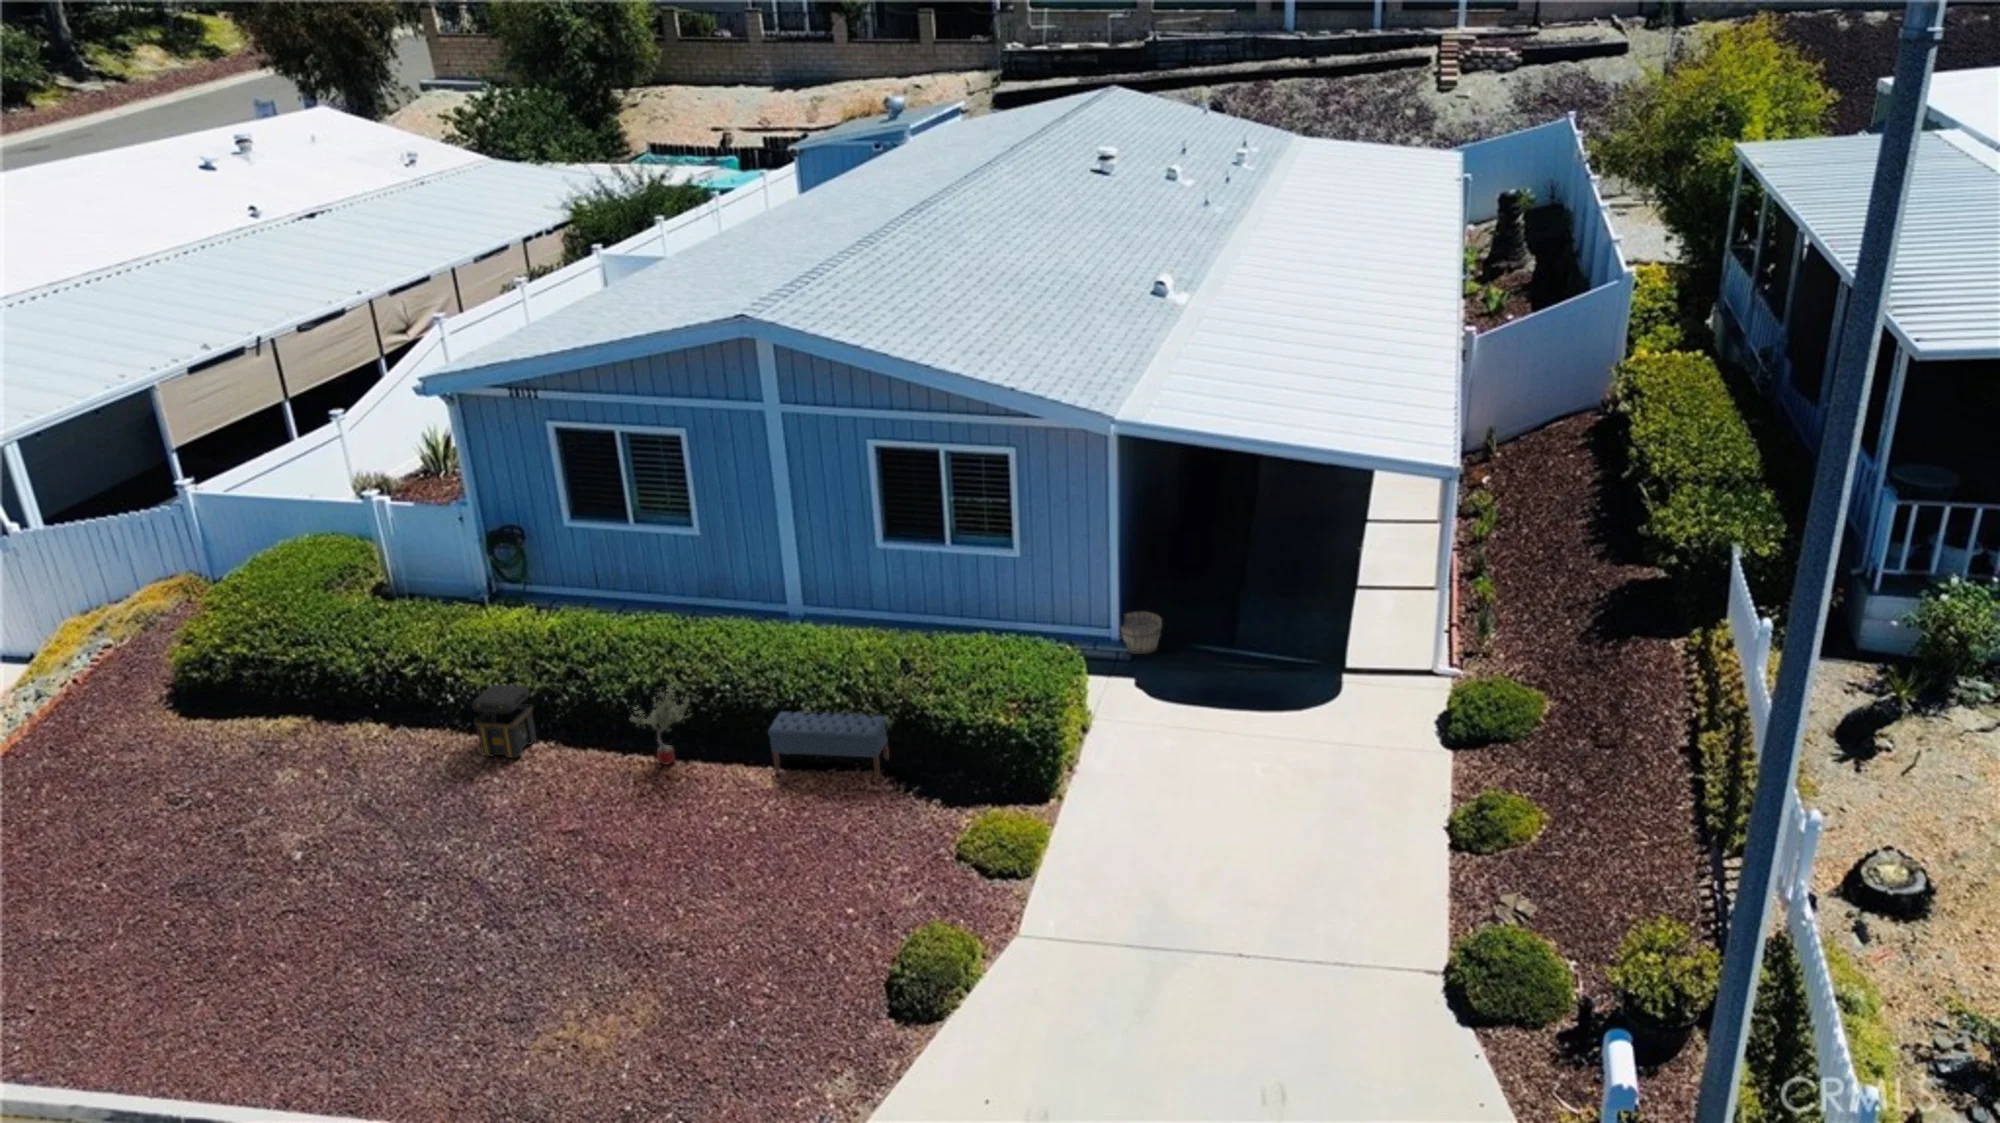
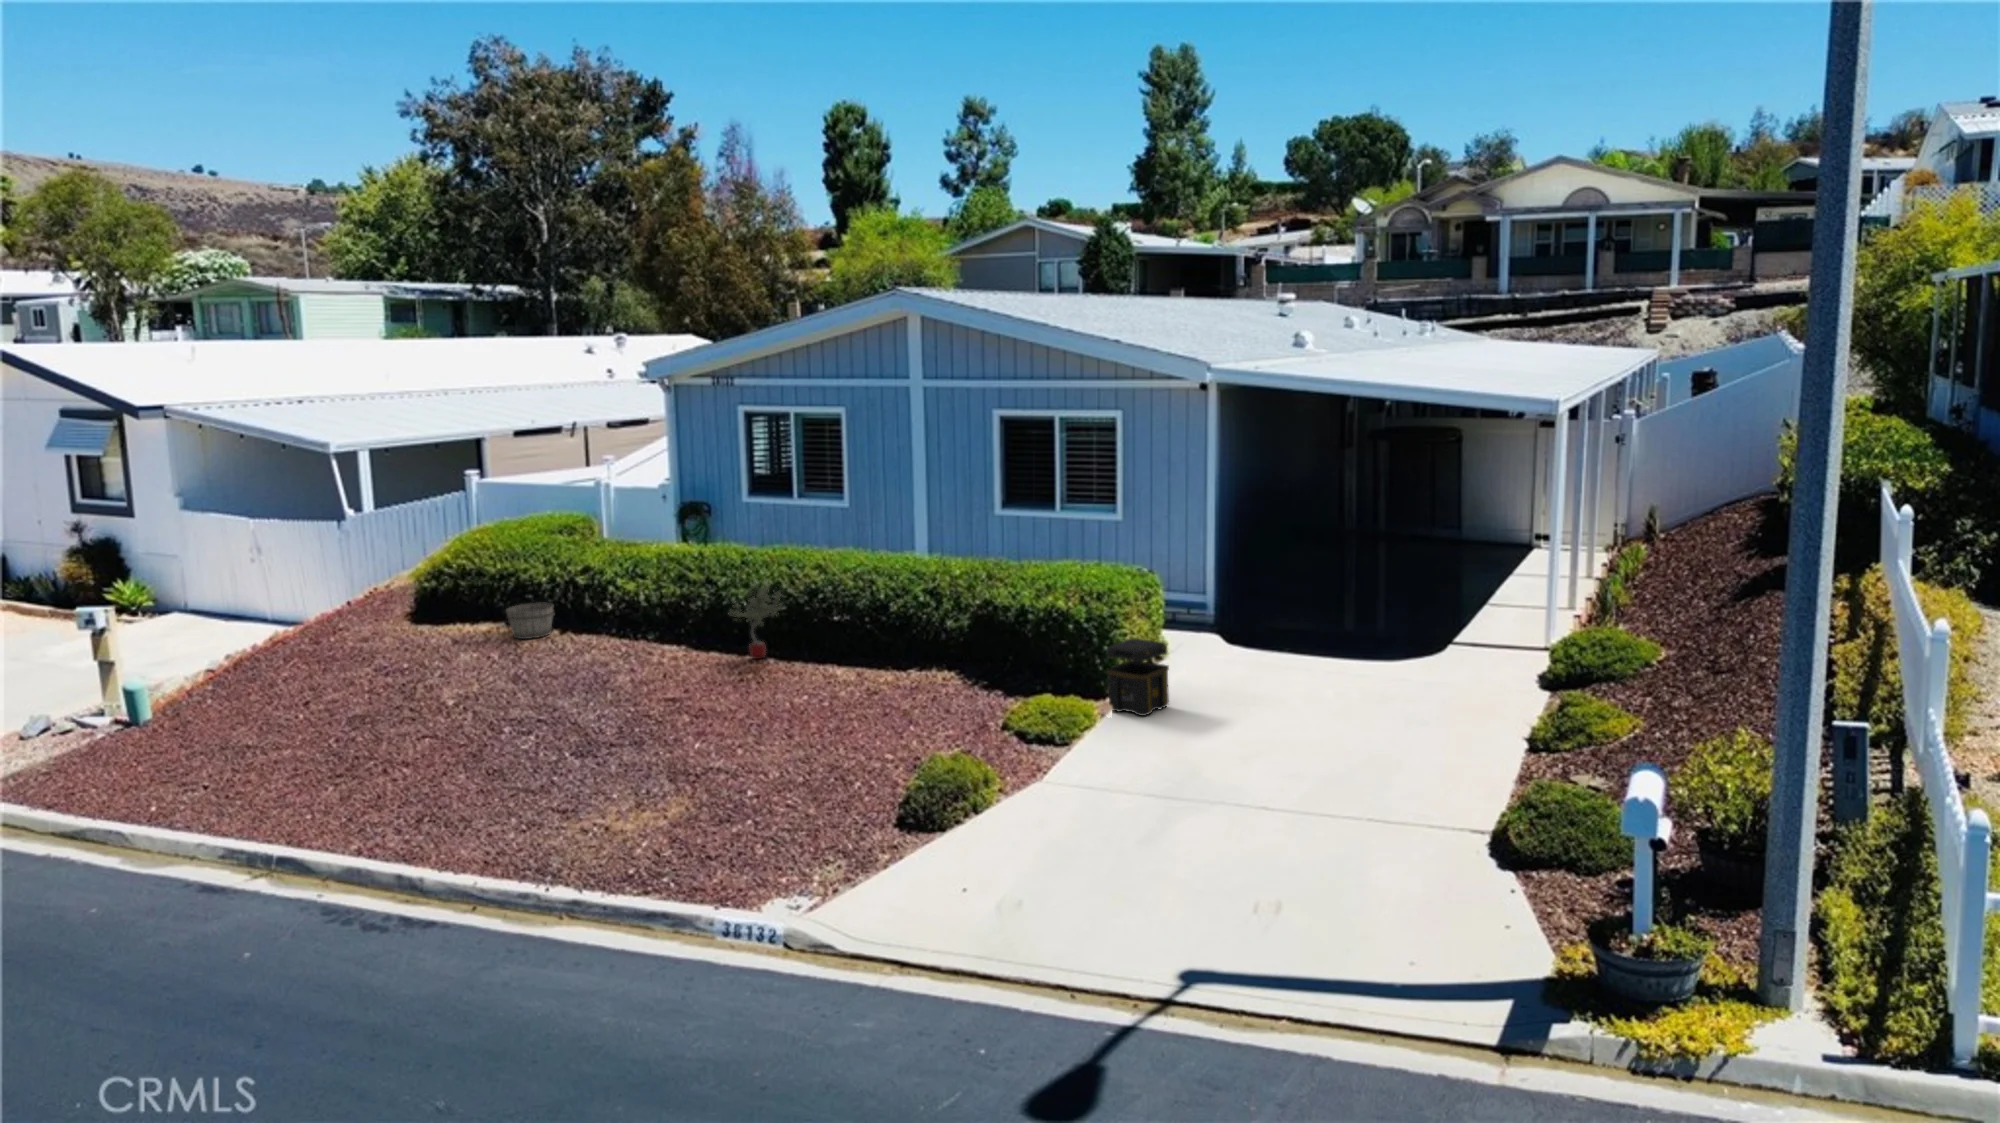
wooden bucket: present [1120,612,1162,654] -> present [506,602,553,639]
toolbox: present [472,685,536,758] -> present [1107,639,1169,716]
bench: present [768,711,889,778] -> none [847,612,964,674]

